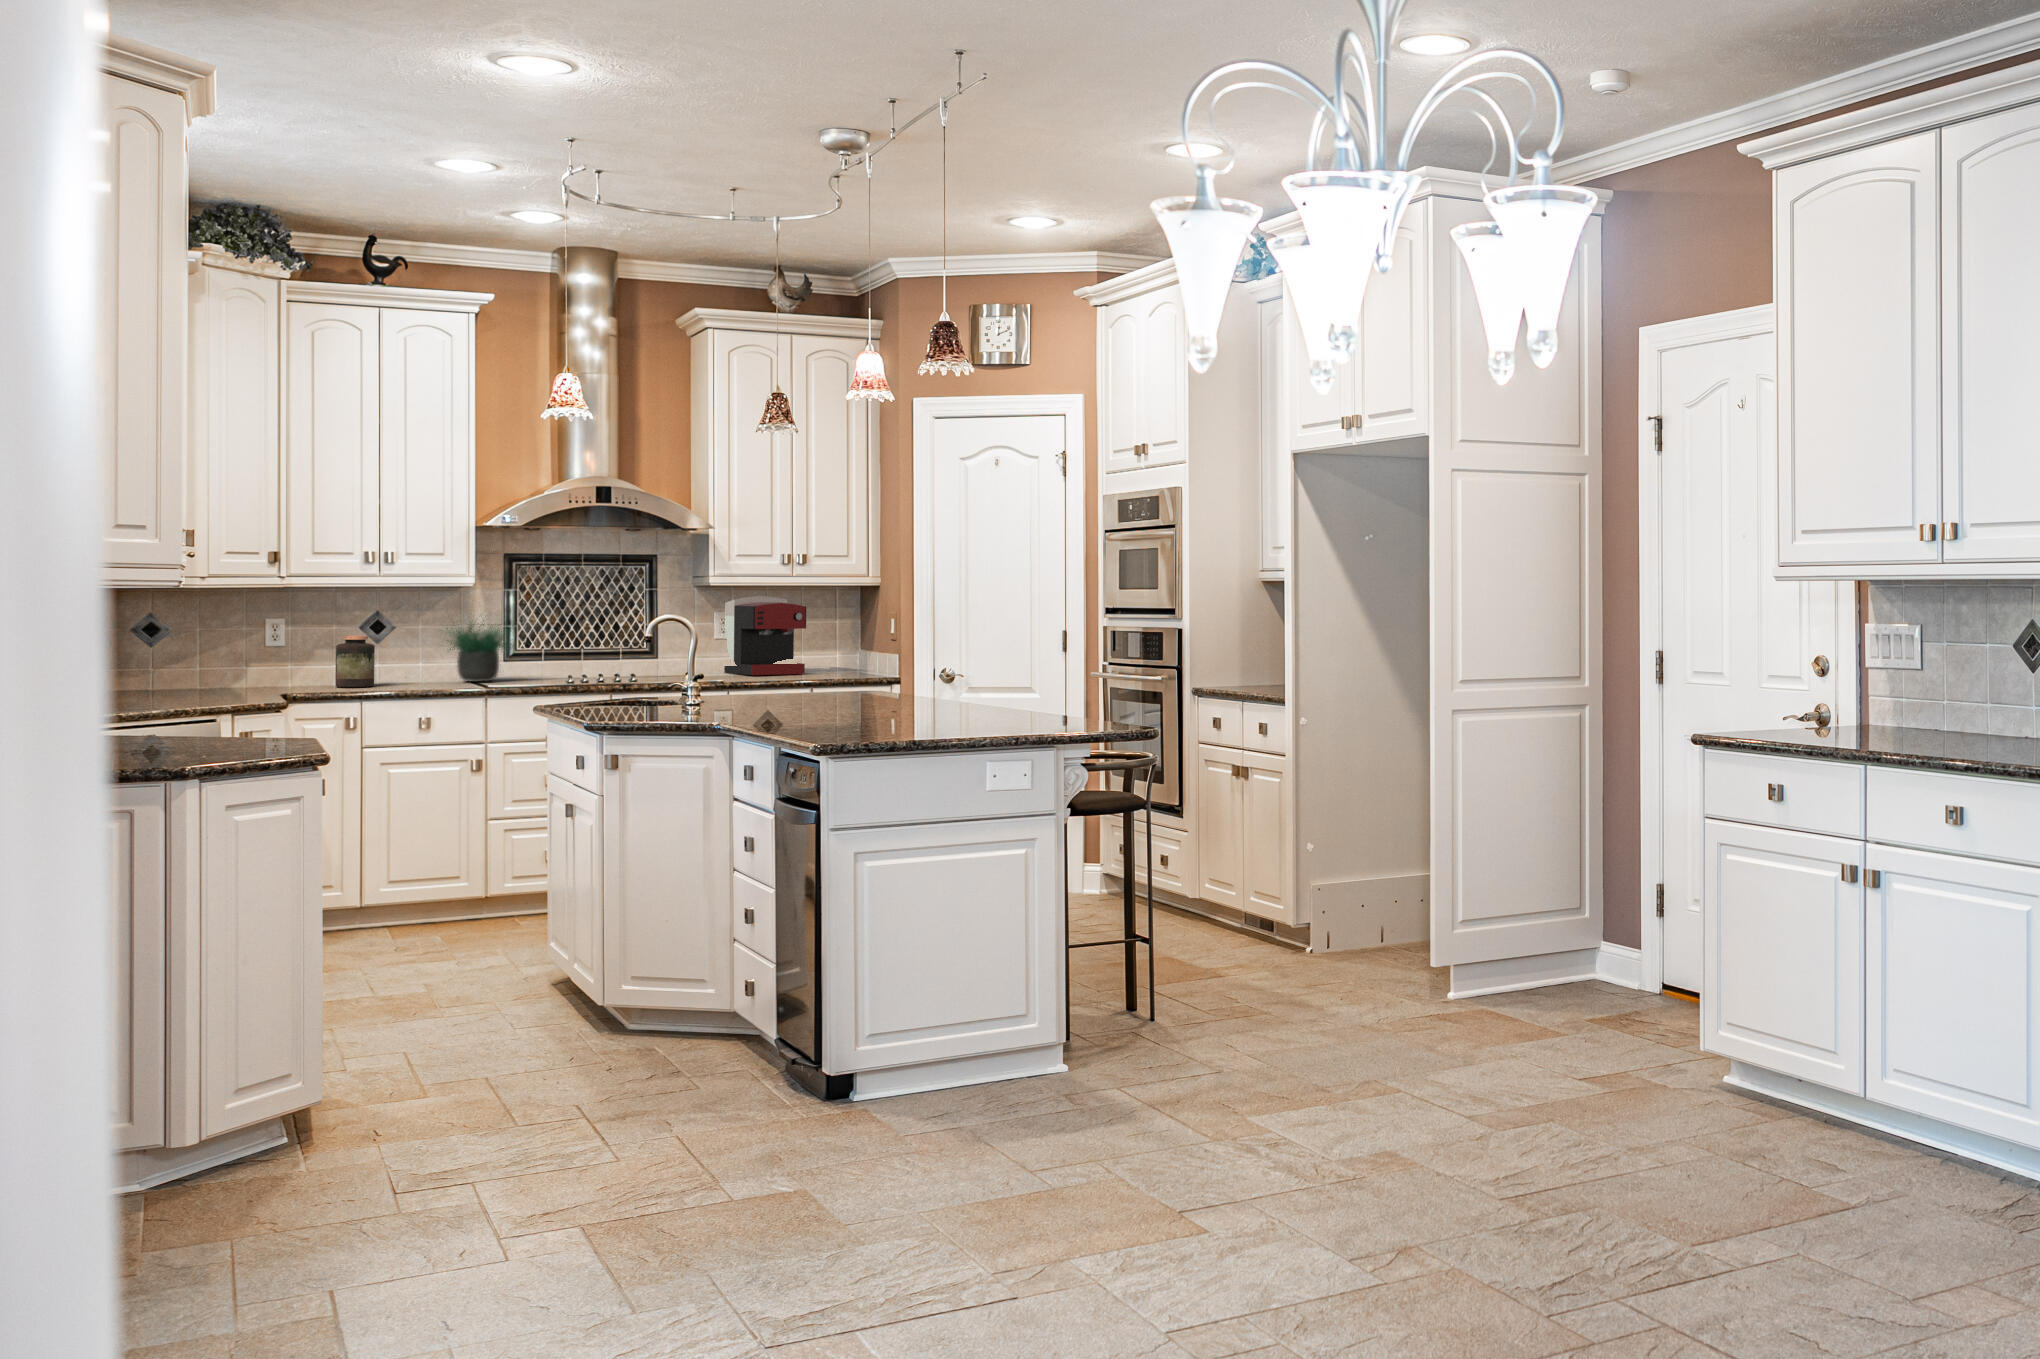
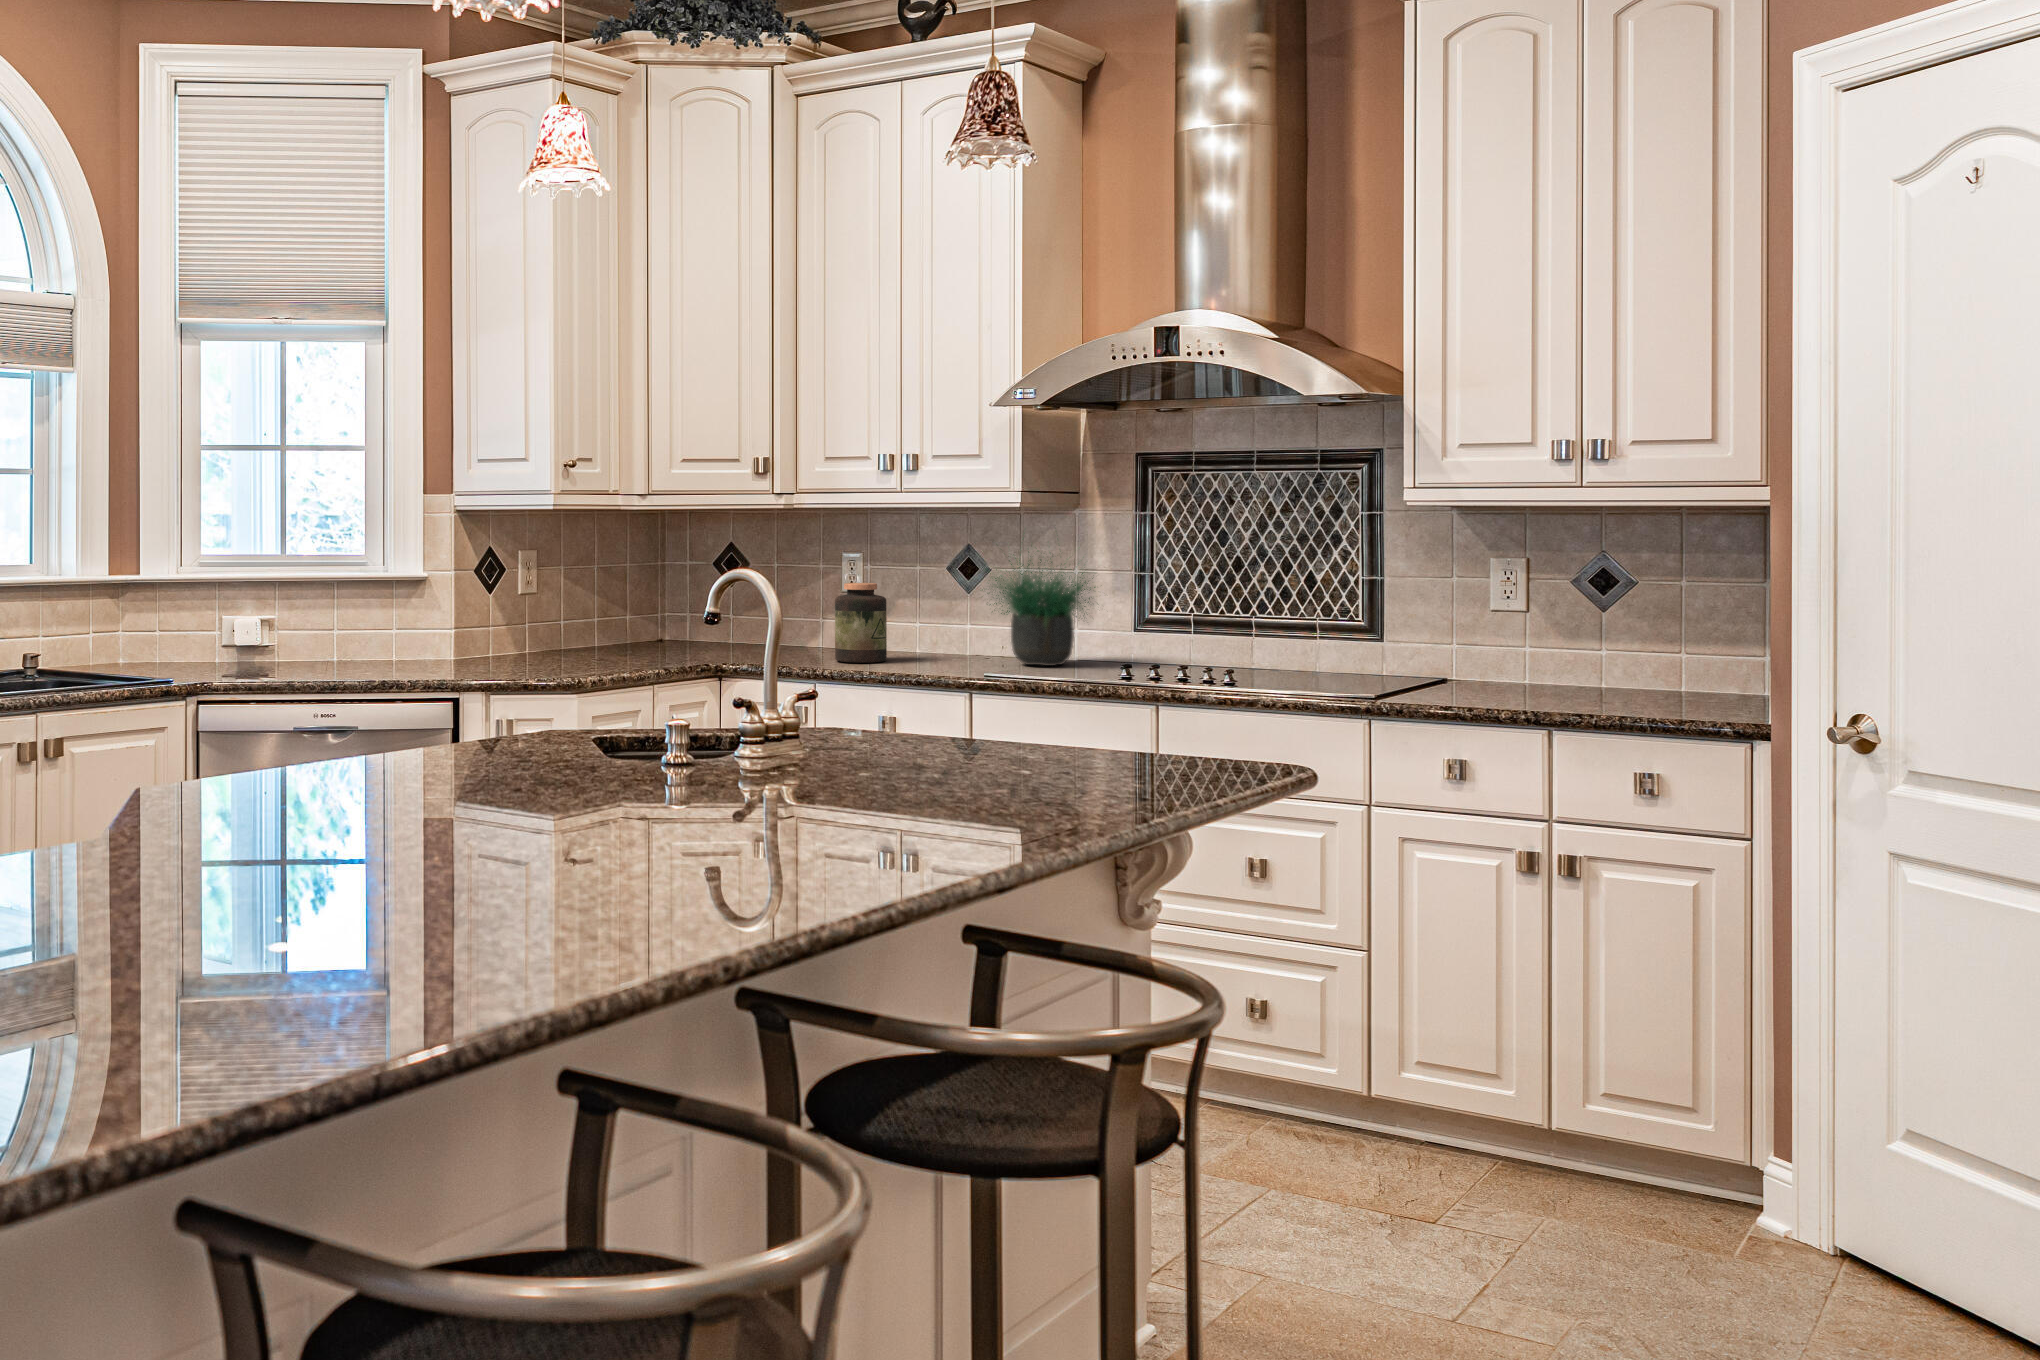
coffee maker: present [724,596,806,675] -> none [1512,522,1647,693]

